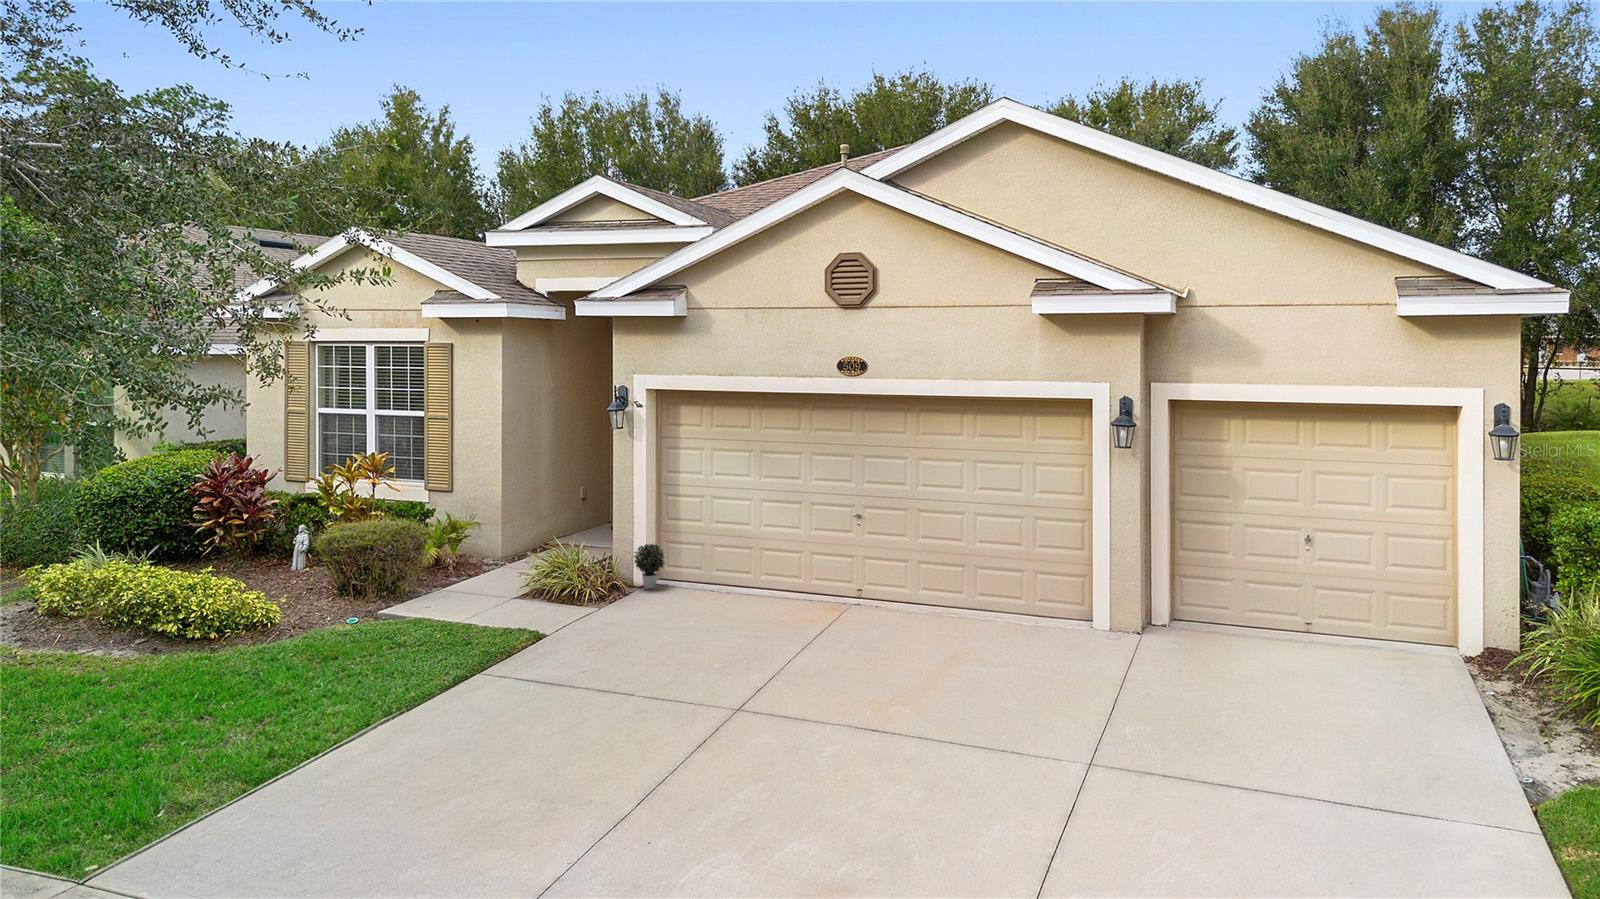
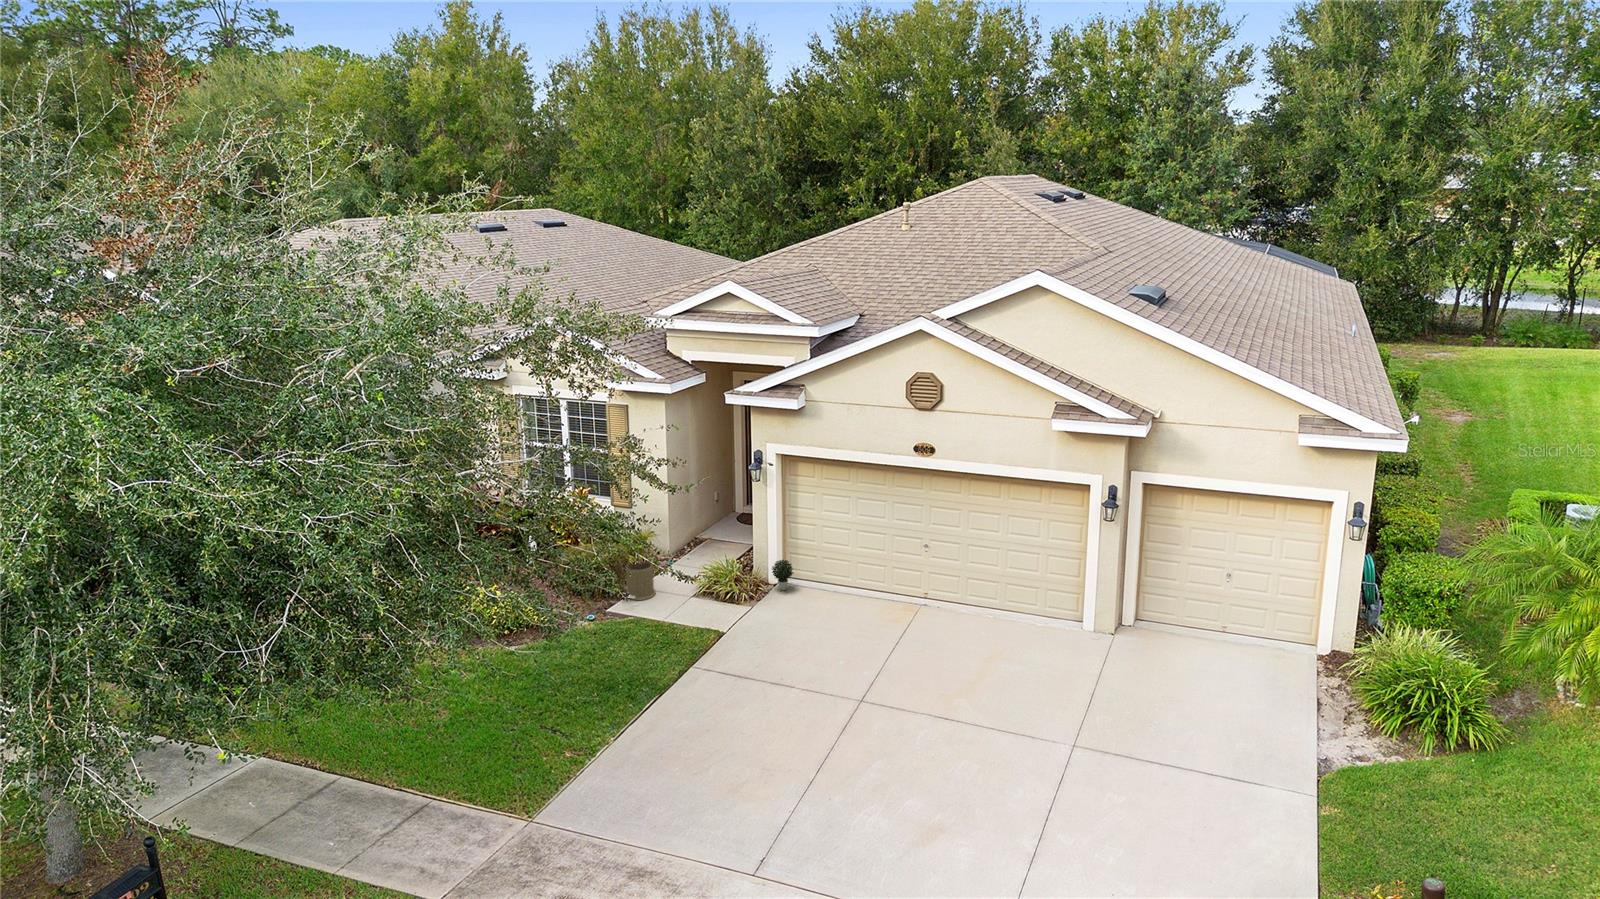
trash can: none [417,542,464,596] -> present [626,561,656,600]

